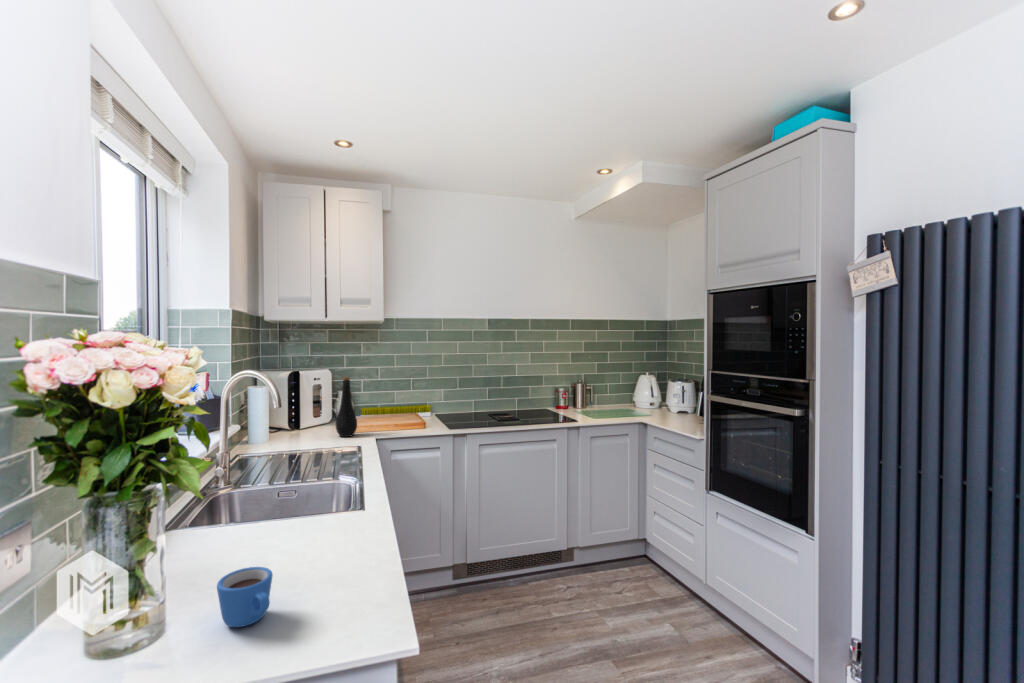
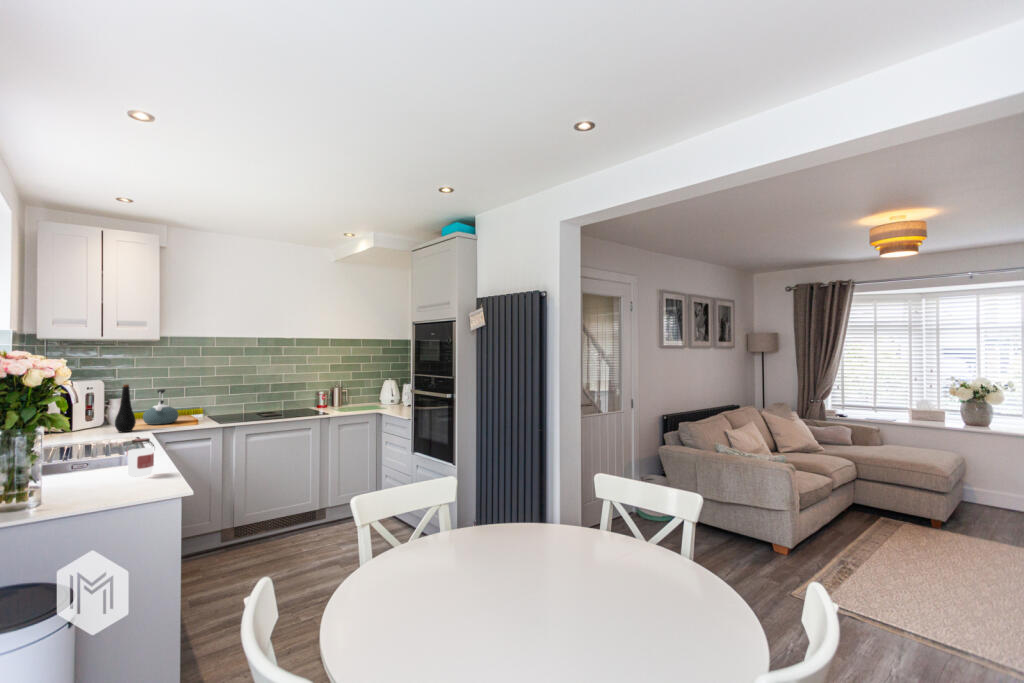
kettle: none [368,382,404,426] -> present [143,389,178,425]
jar: none [302,497,346,574] -> present [126,438,154,477]
mug: present [217,567,272,627] -> none [86,467,119,492]

